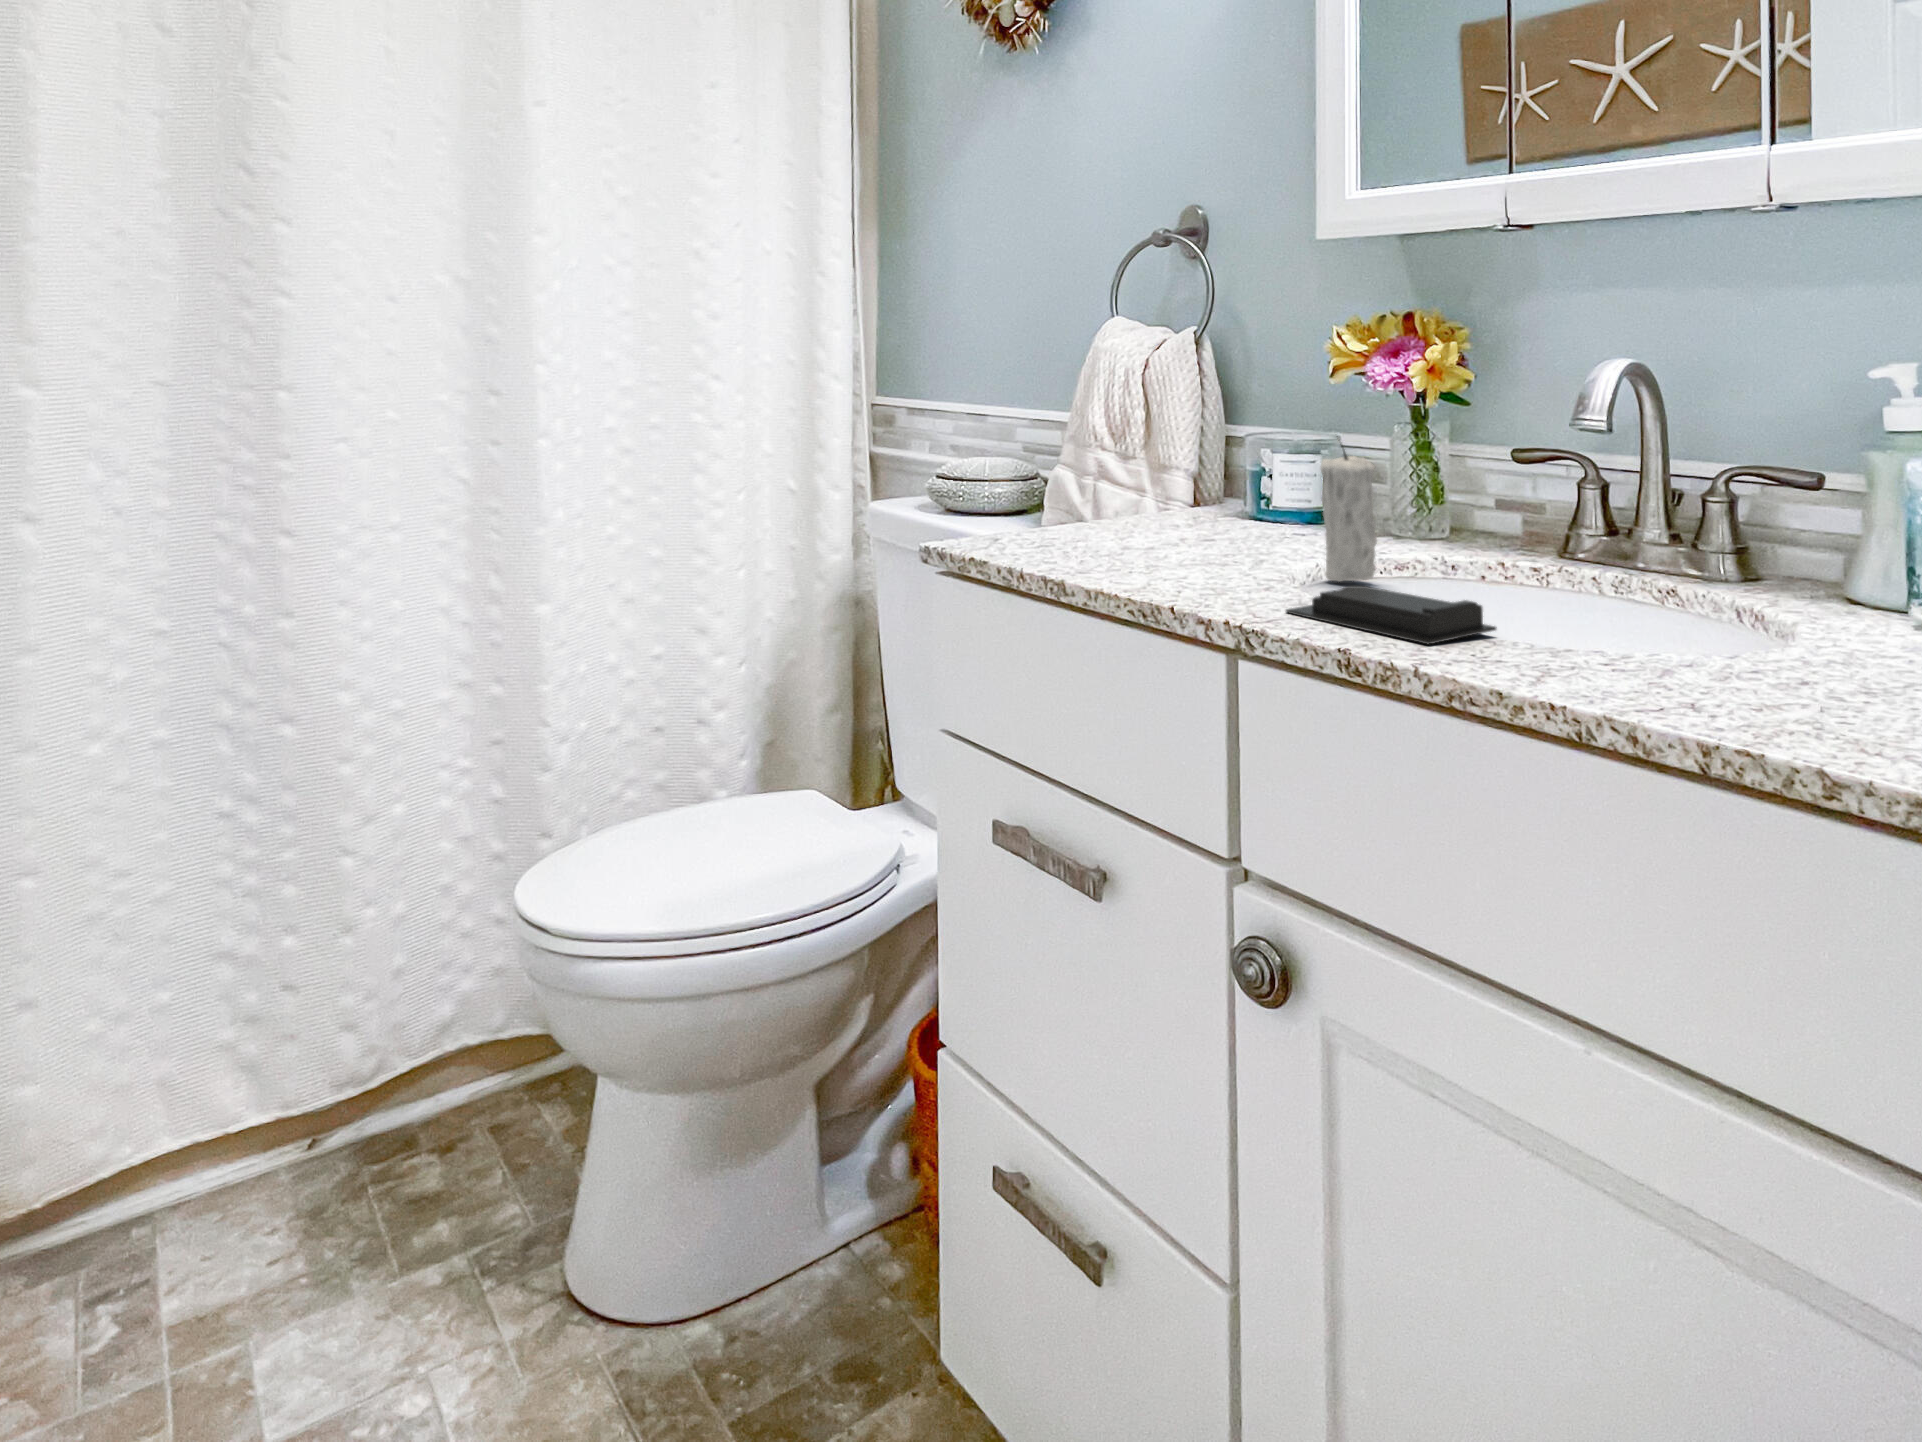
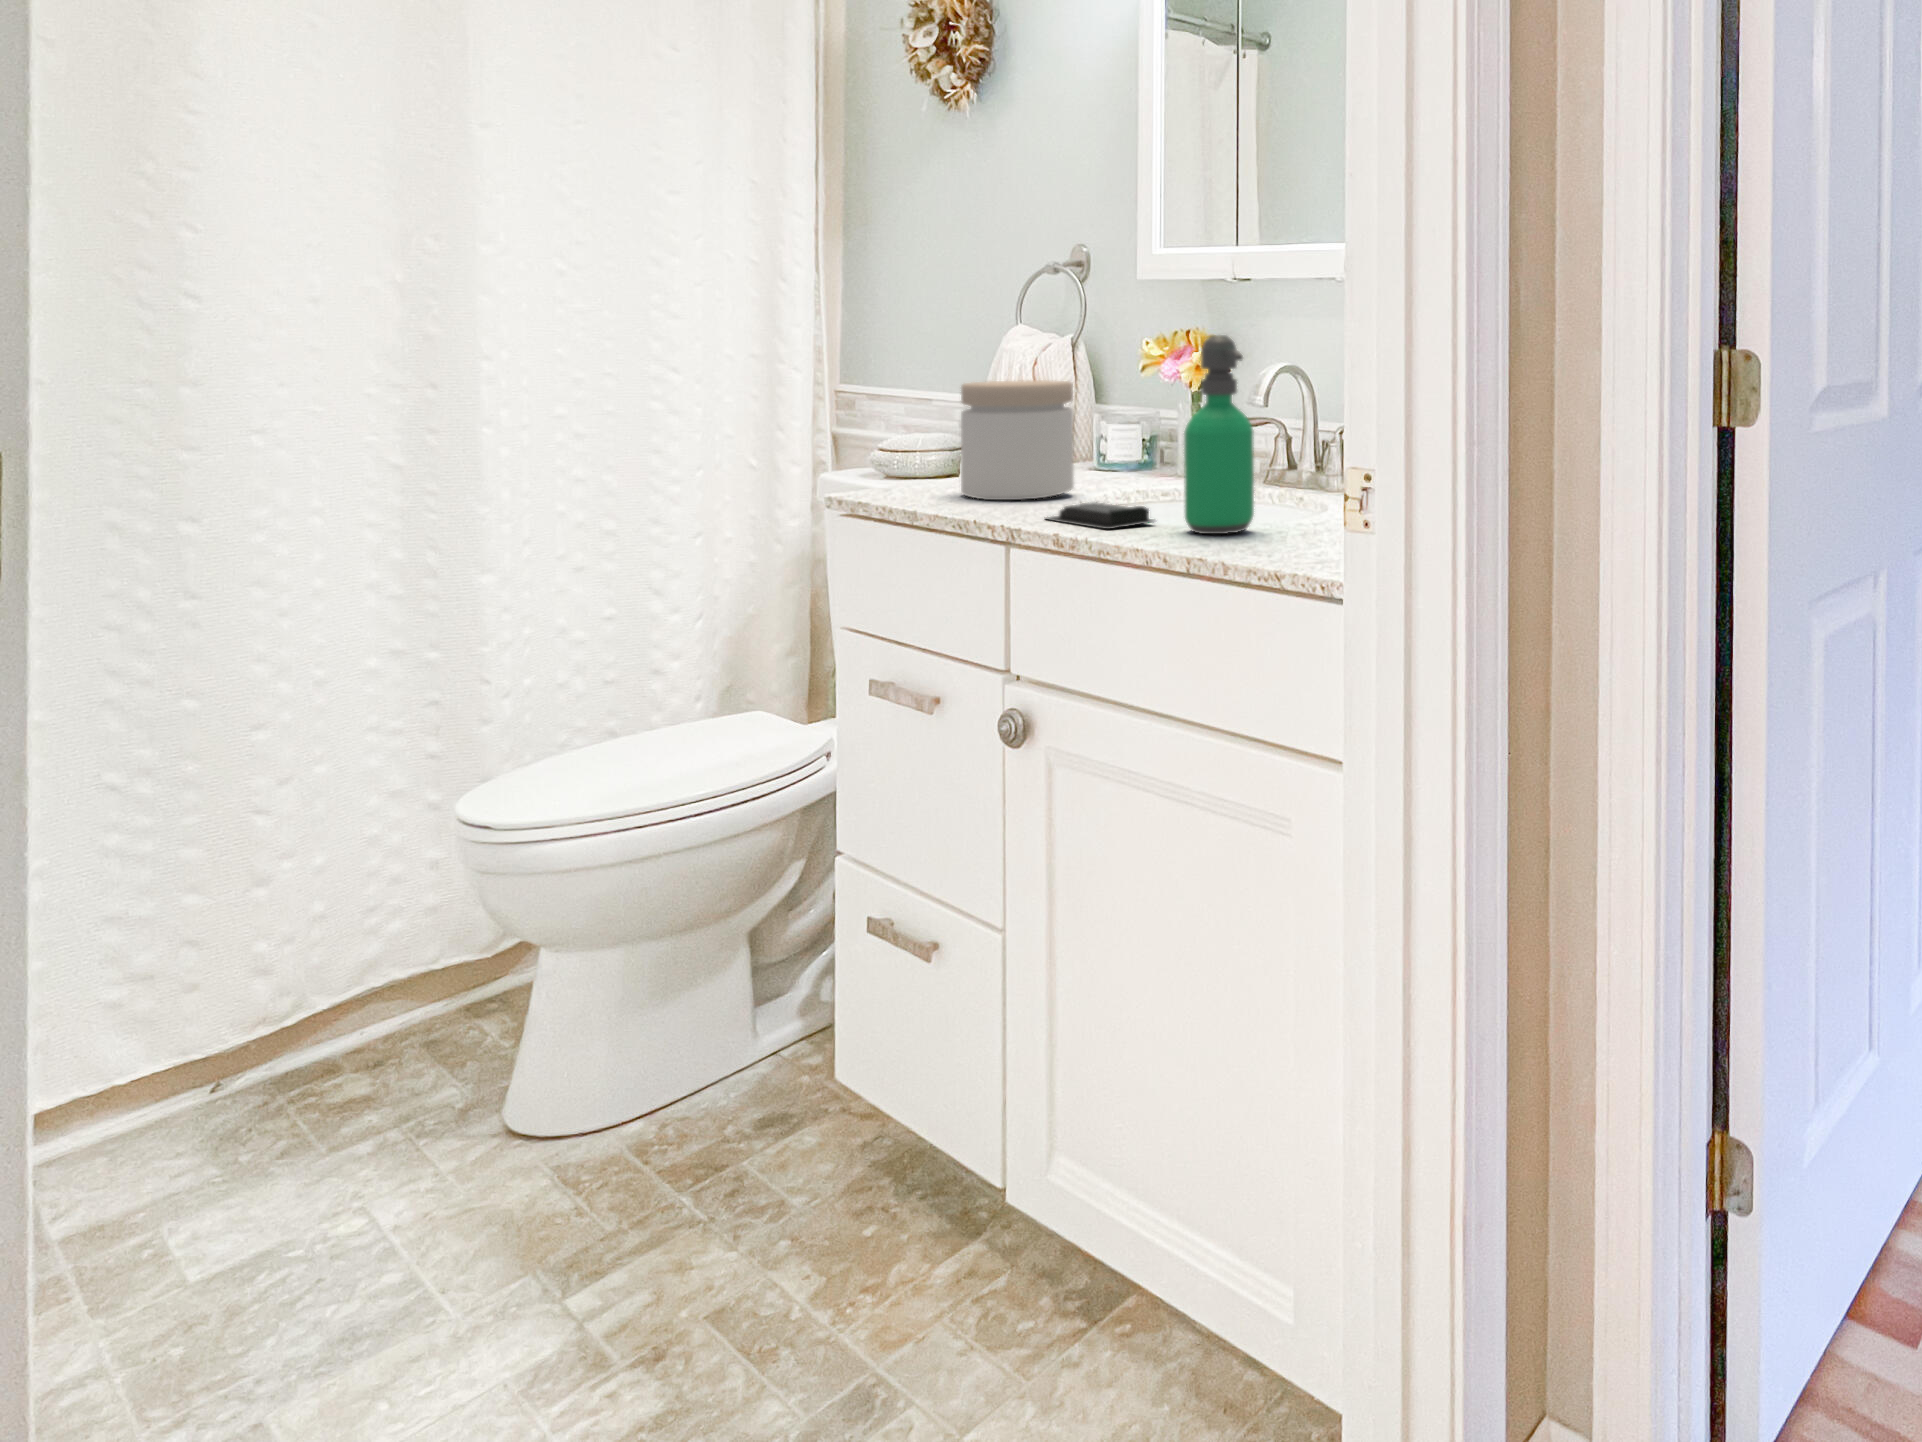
soap dispenser: none [1568,293,1716,670] -> present [1184,335,1254,534]
jar: none [1103,385,1267,566] -> present [961,380,1074,500]
candle: present [1320,448,1377,582] -> none [1095,411,1129,505]

